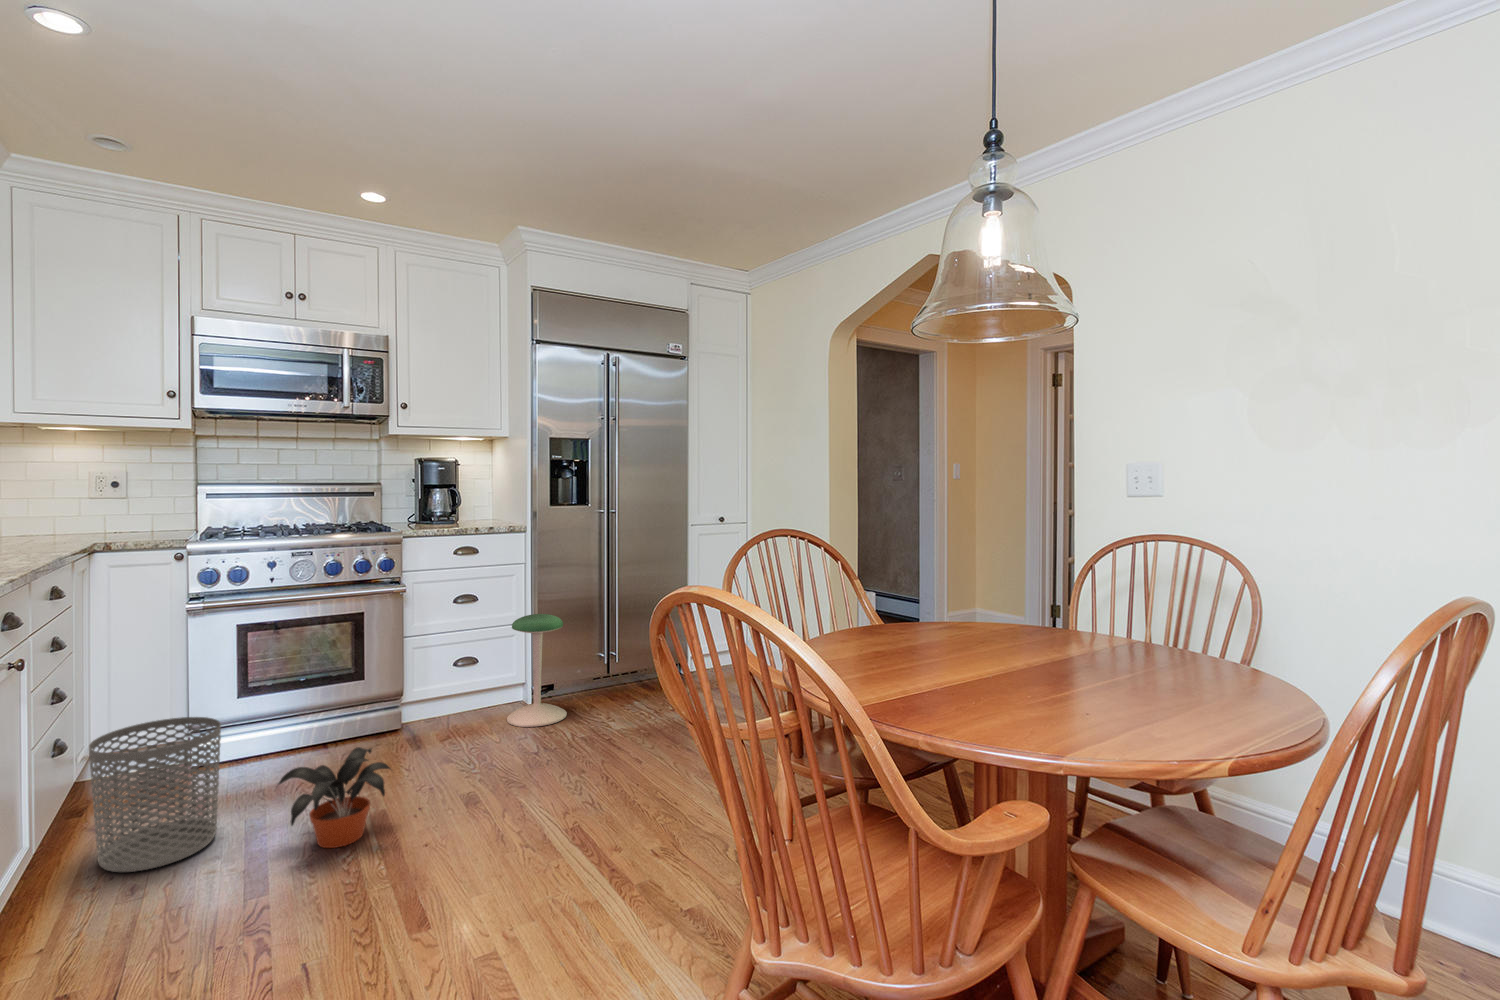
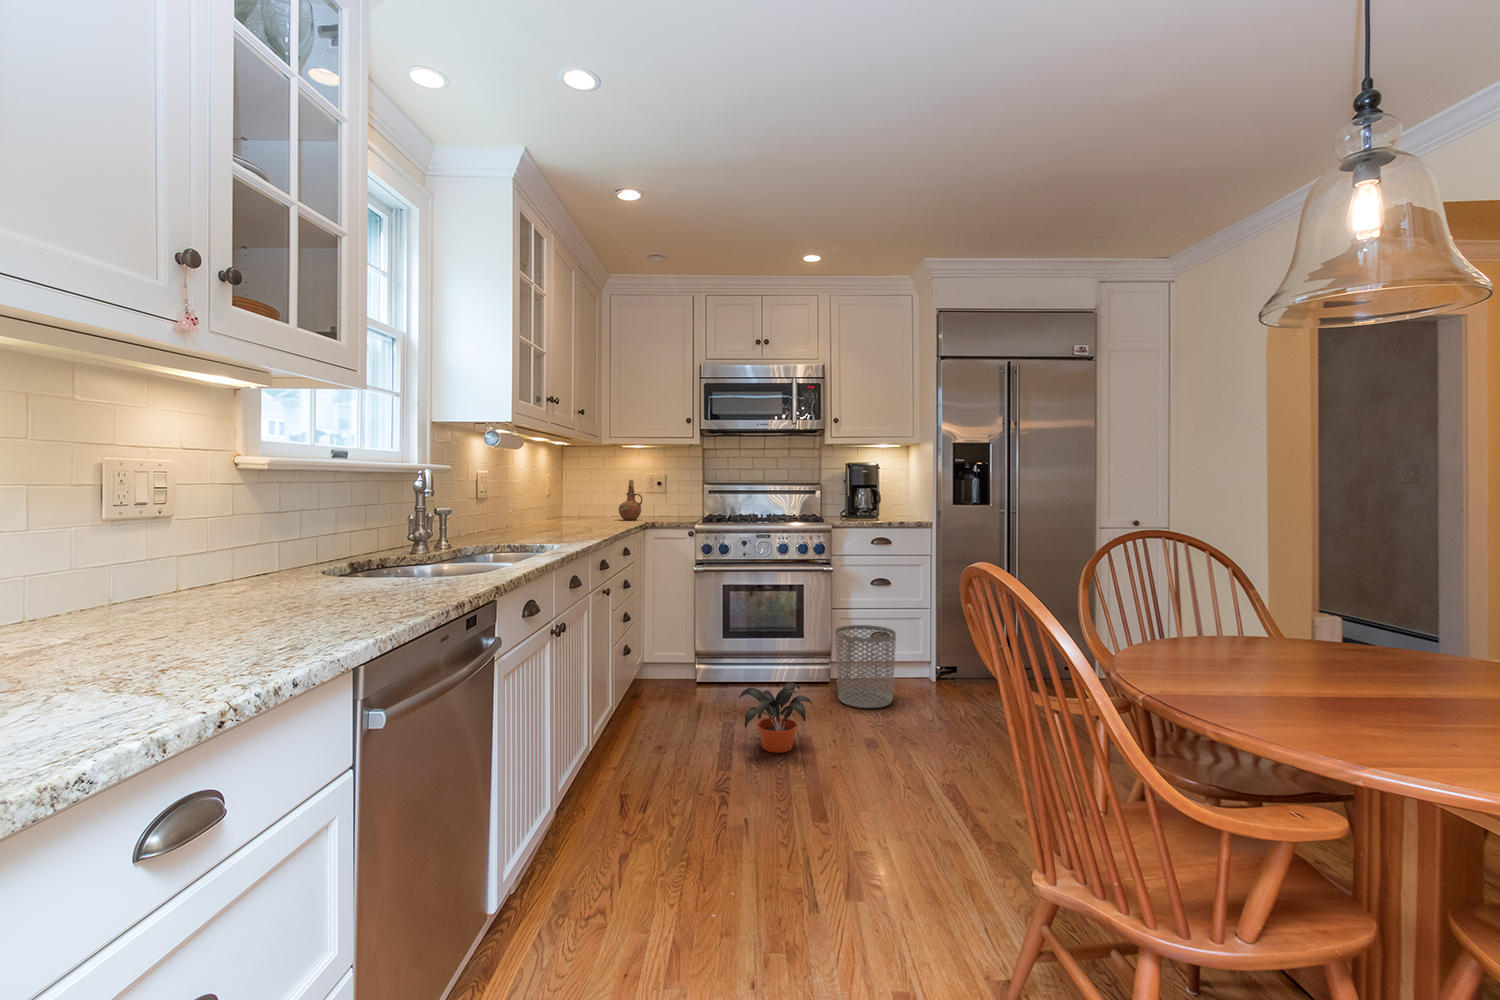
ceramic pitcher: none [26,476,77,538] -> present [619,480,642,520]
stool: present [507,614,567,727] -> none [911,599,965,699]
waste bin: present [89,717,221,872] -> present [835,625,896,708]

